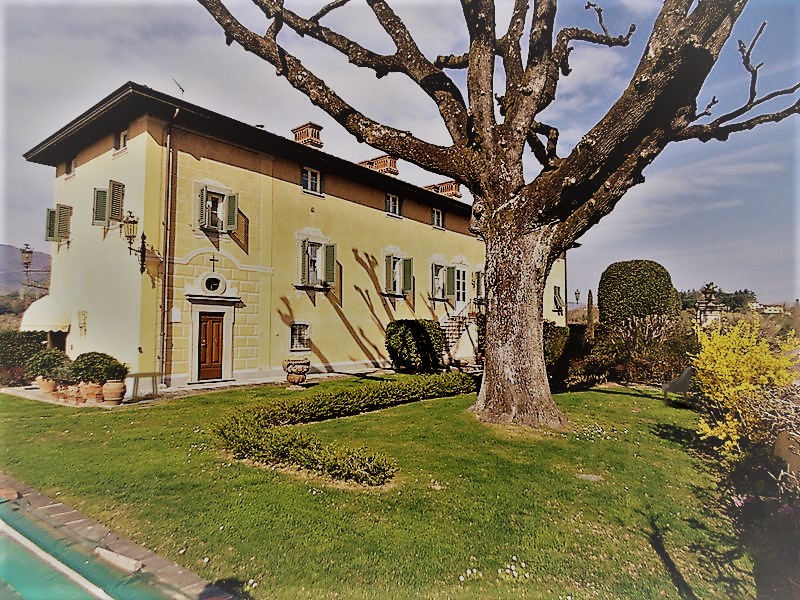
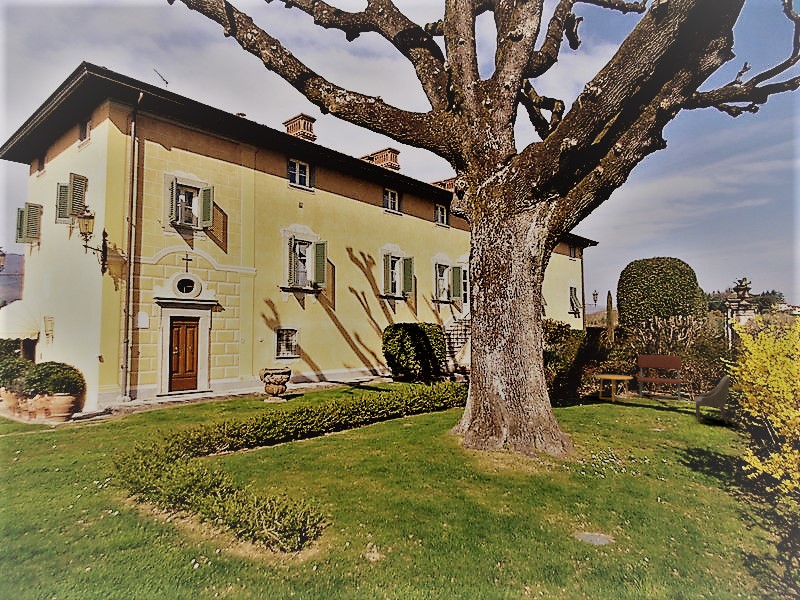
bench: none [615,350,652,389] -> present [637,355,681,401]
round table: present [125,372,165,400] -> present [595,375,633,402]

